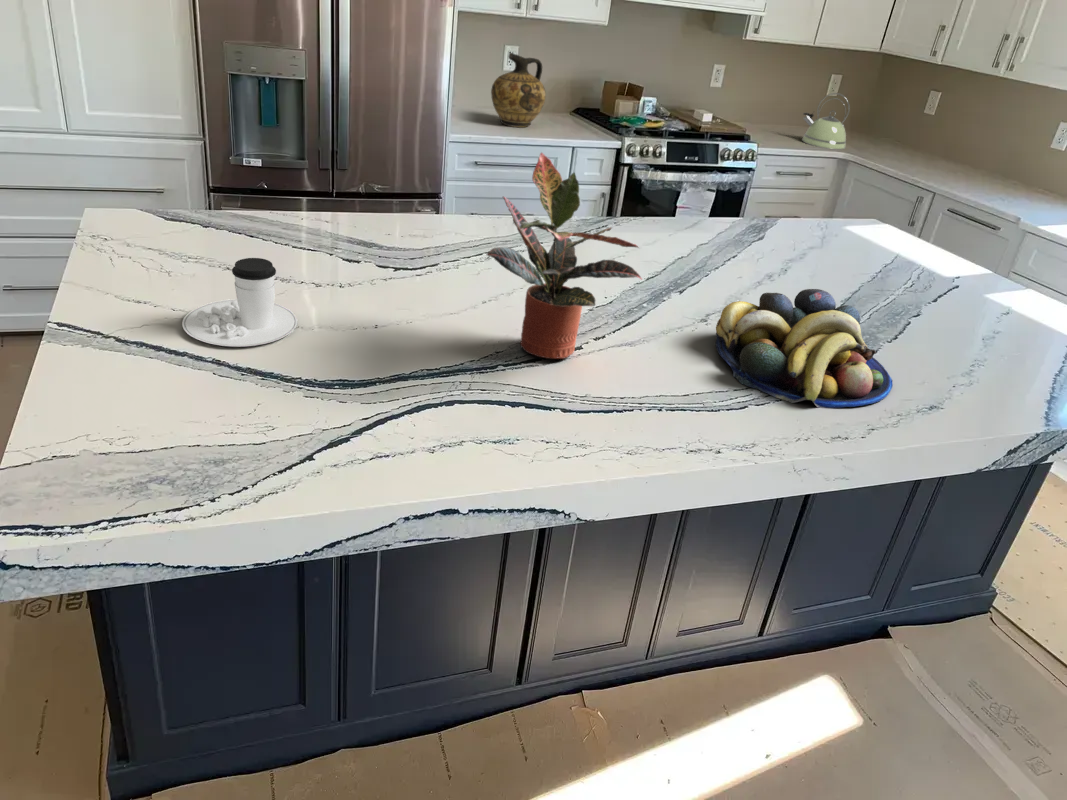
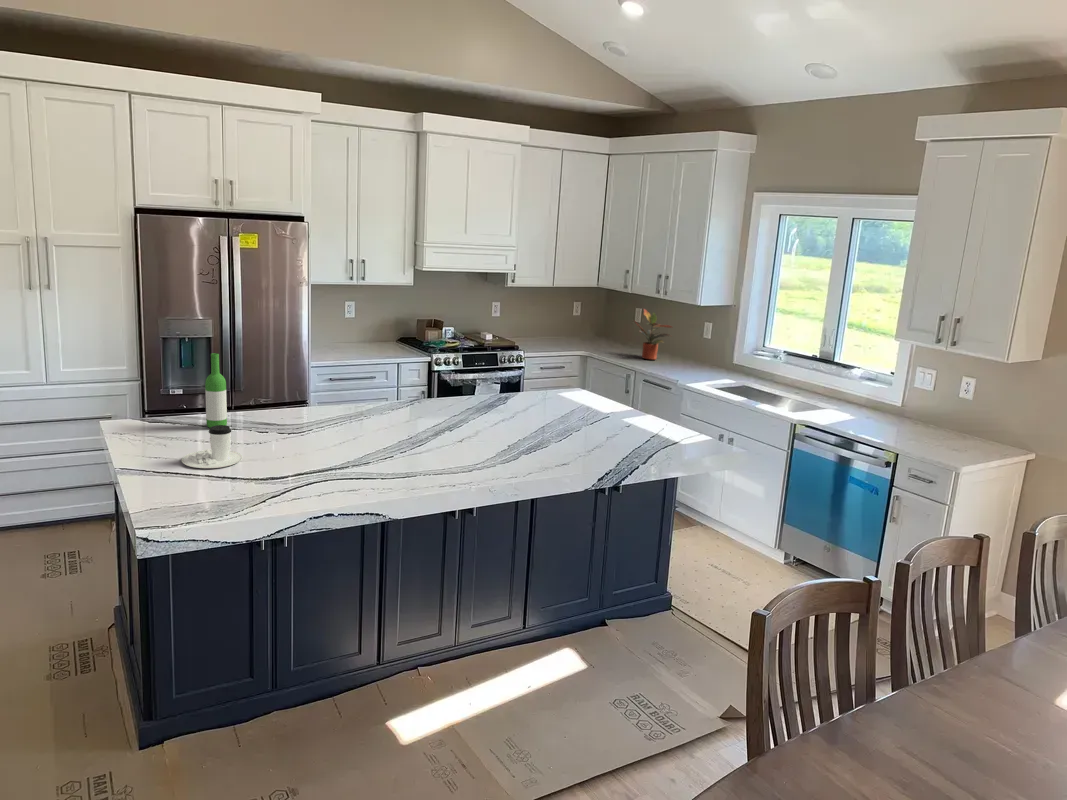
ceramic jug: present [491,53,546,127] -> none [338,308,376,354]
kettle: present [802,93,850,149] -> none [555,315,586,350]
wine bottle: none [253,108,292,248] -> present [205,353,227,428]
potted plant: present [487,153,642,359] -> present [635,309,672,360]
fruit bowl: present [716,289,893,408] -> none [465,416,554,468]

